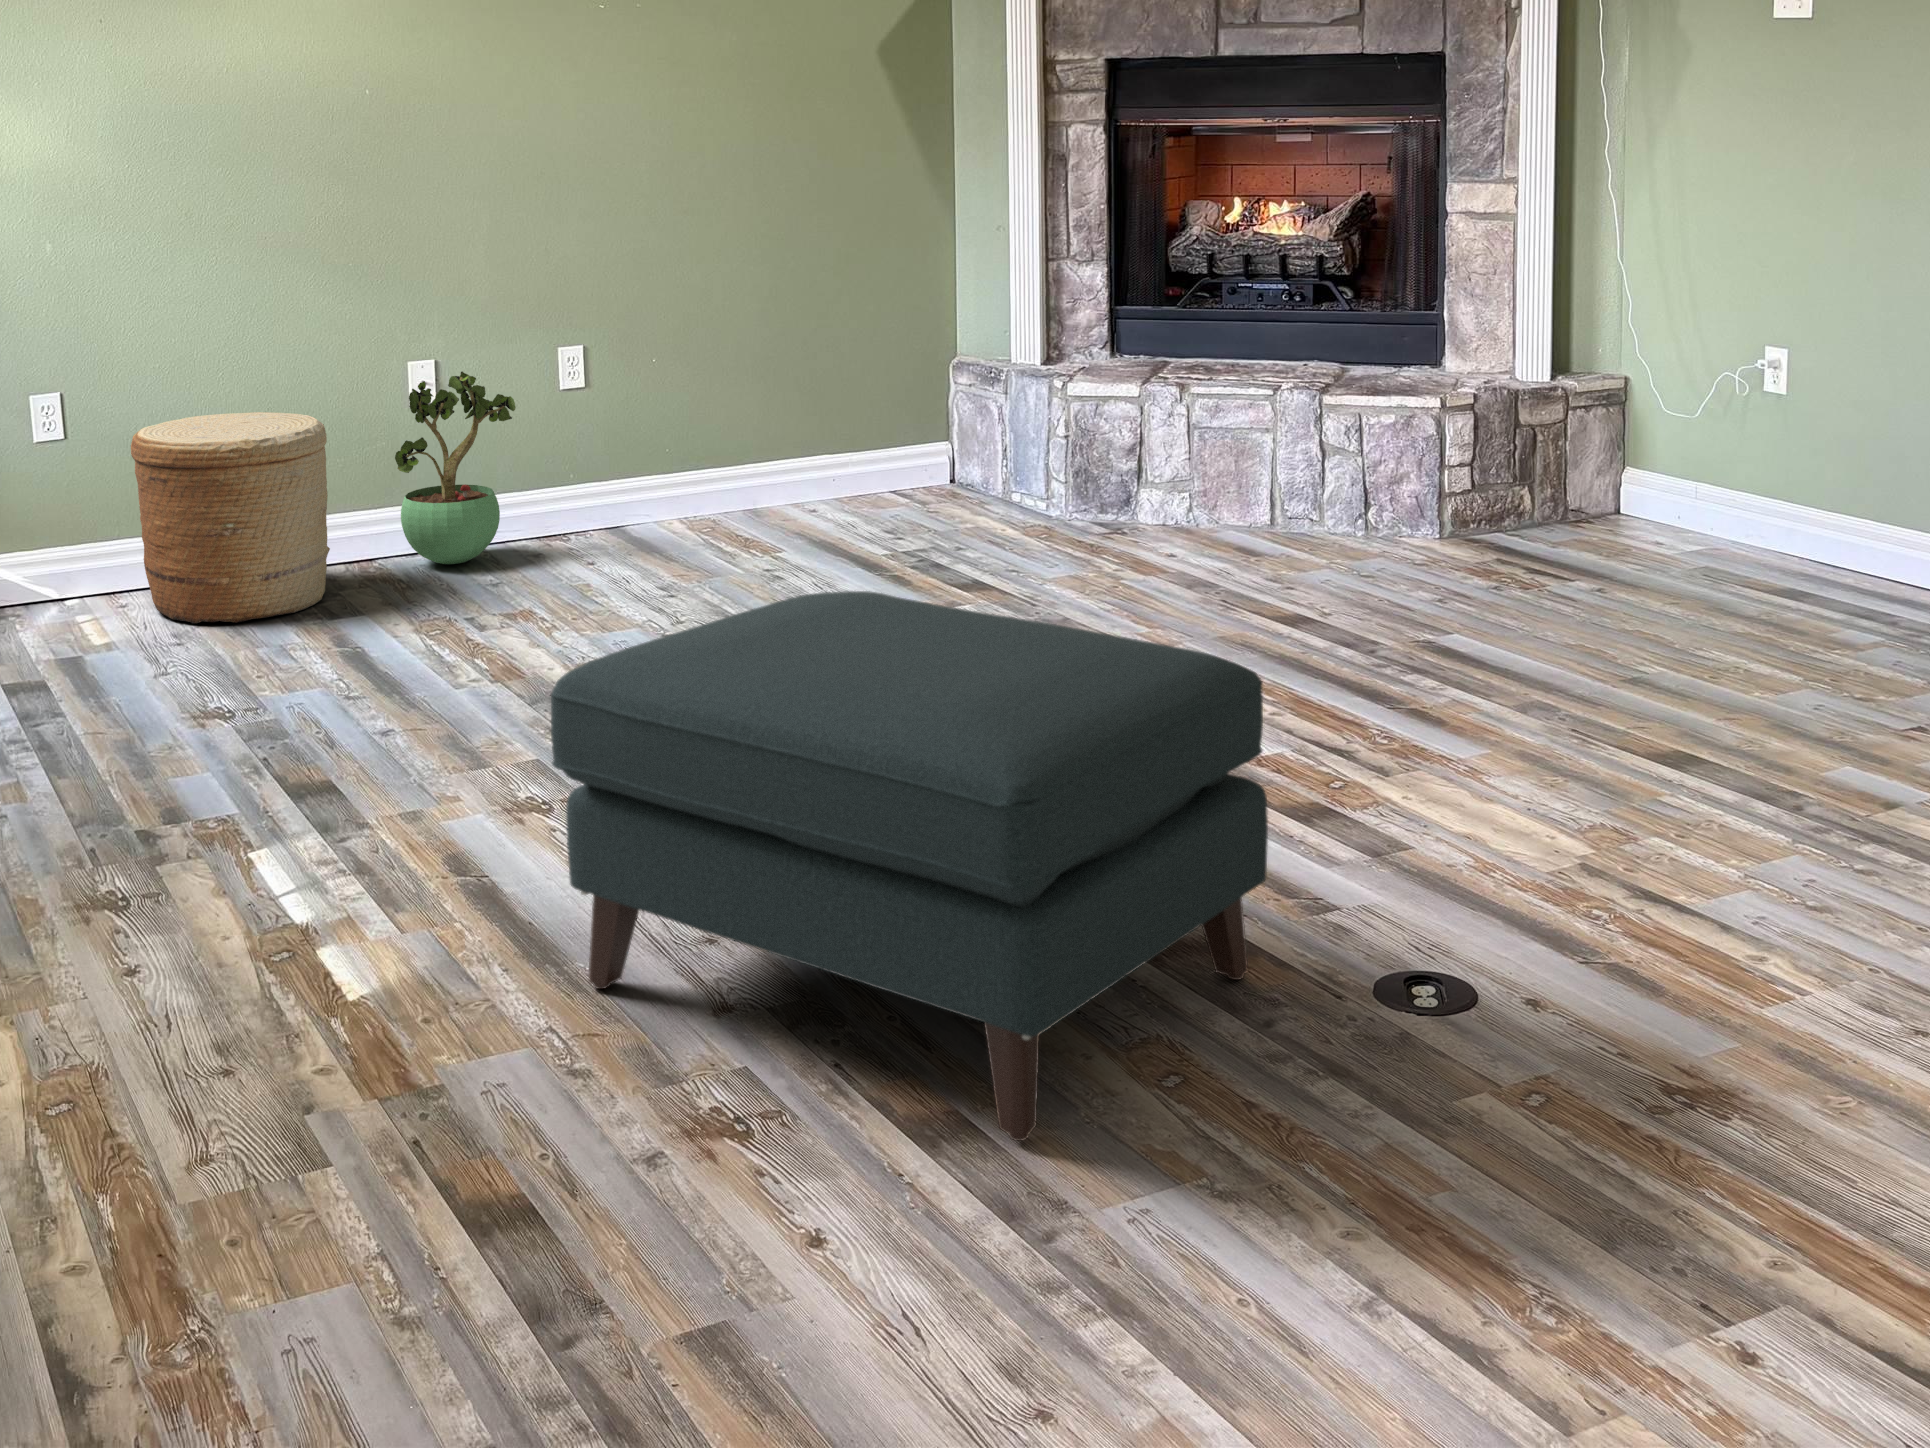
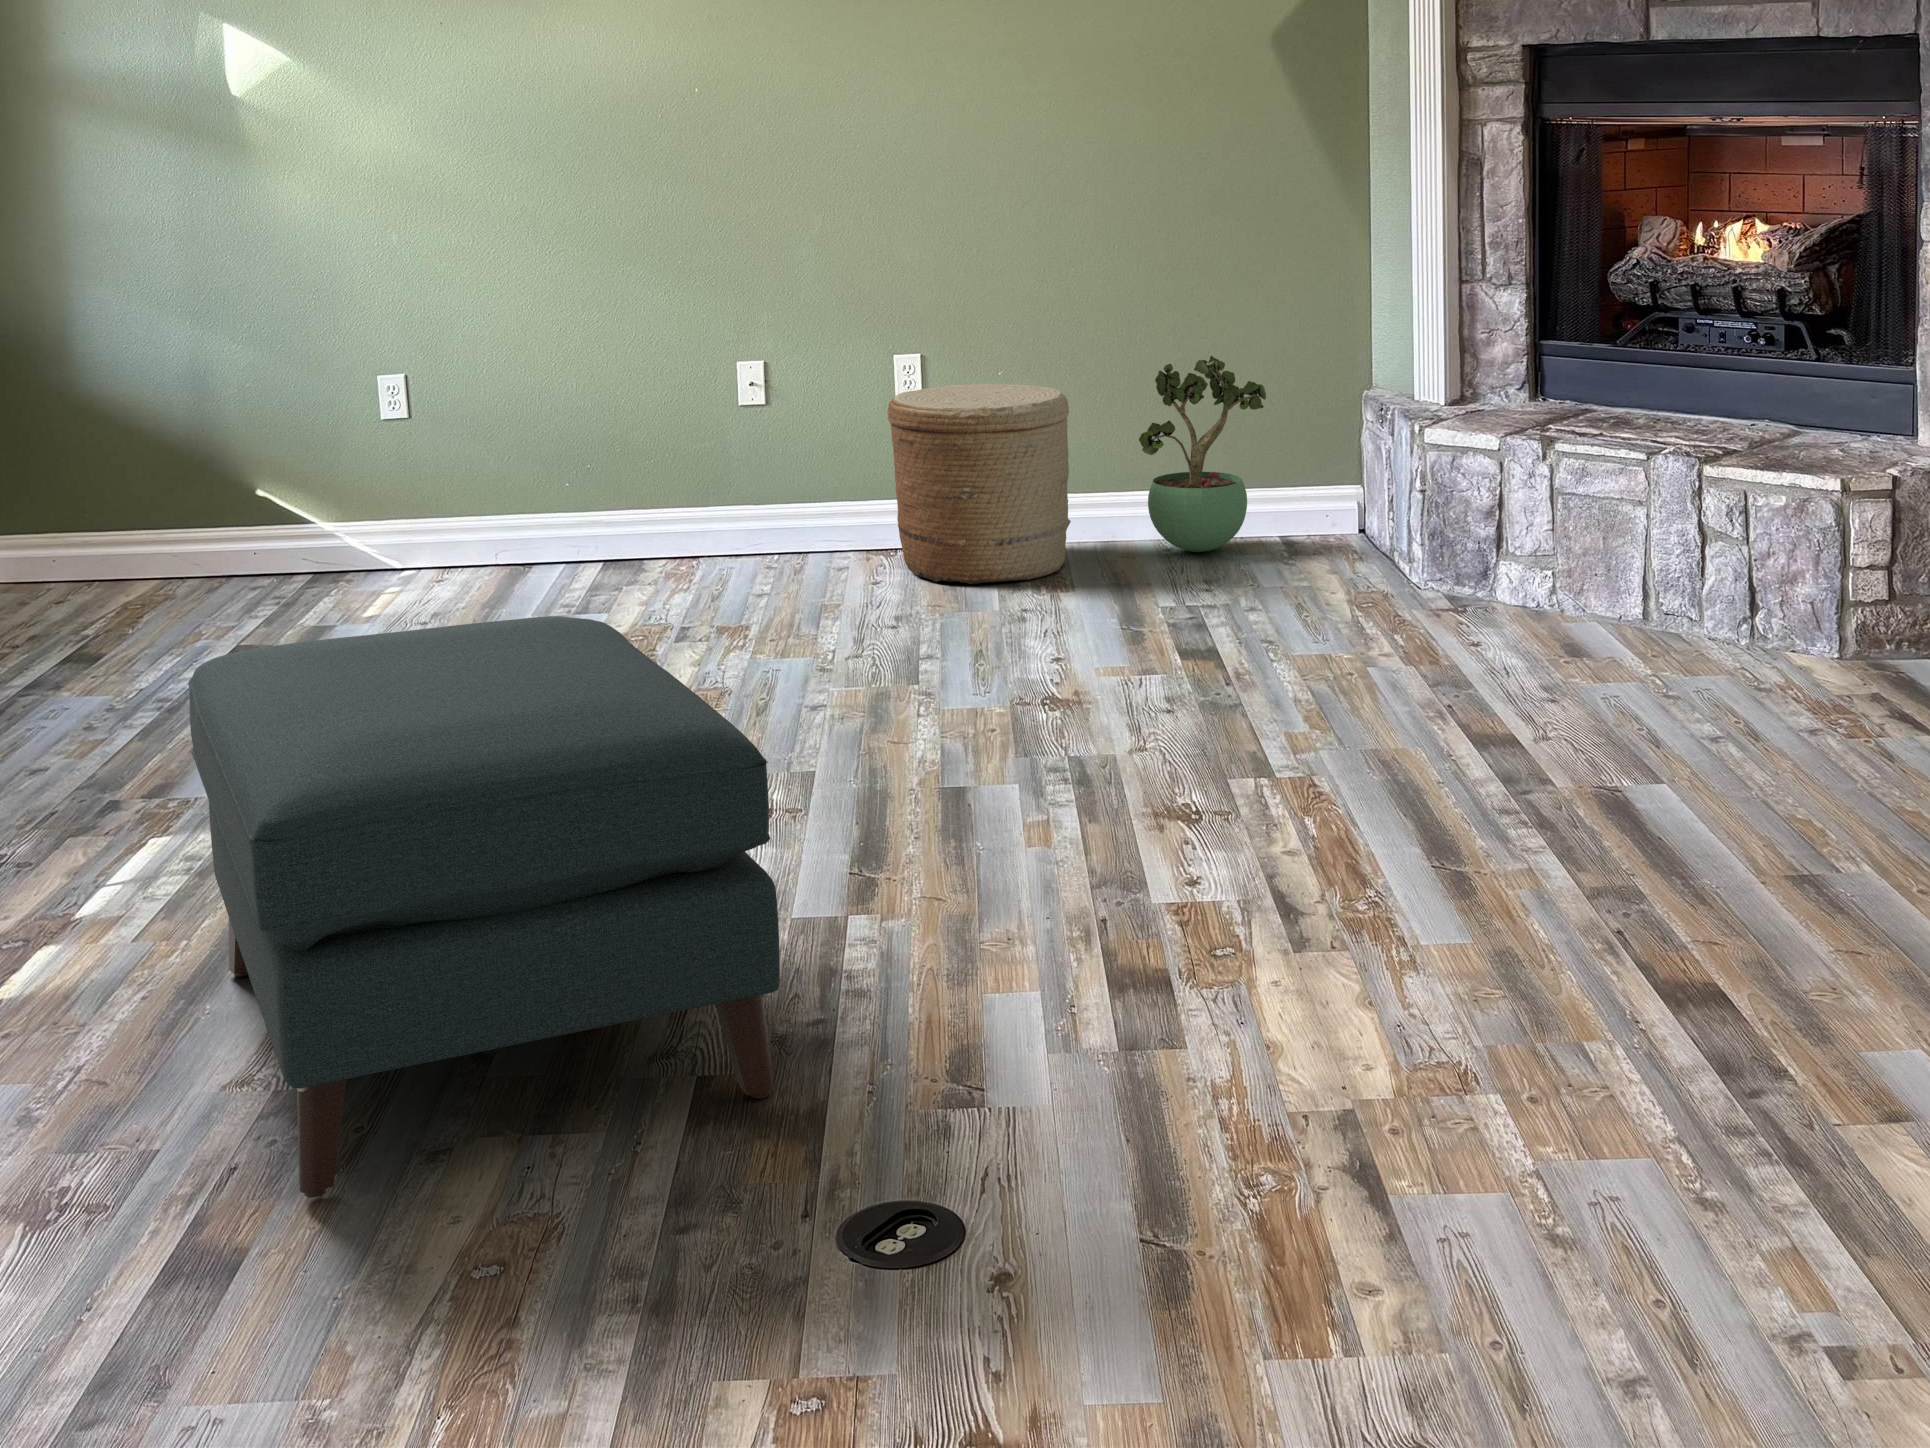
potted plant: present [395,372,516,564] -> present [1139,356,1266,552]
woven basket: present [131,412,330,624] -> present [888,384,1071,584]

